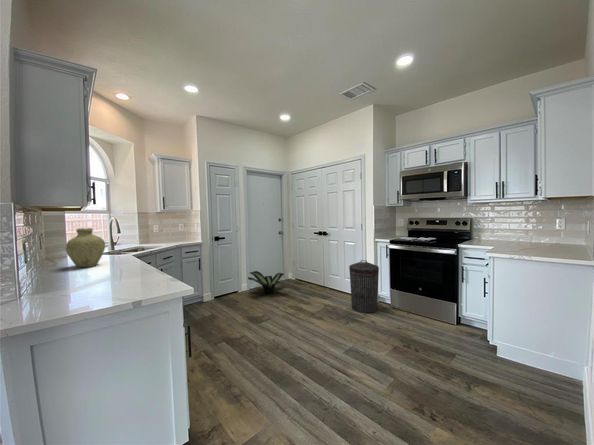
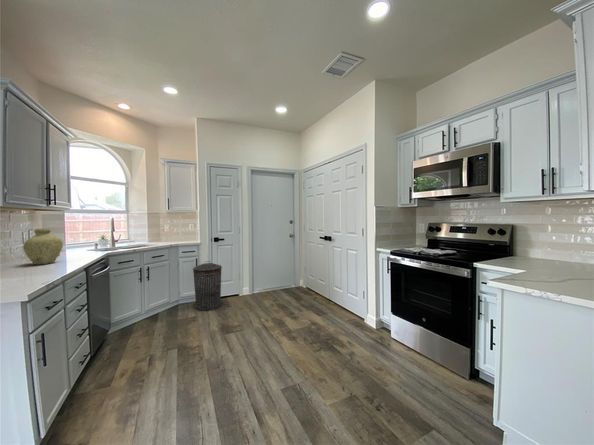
trash can: present [349,260,379,313] -> present [193,263,222,311]
potted plant: present [248,271,284,294] -> none [243,275,287,302]

